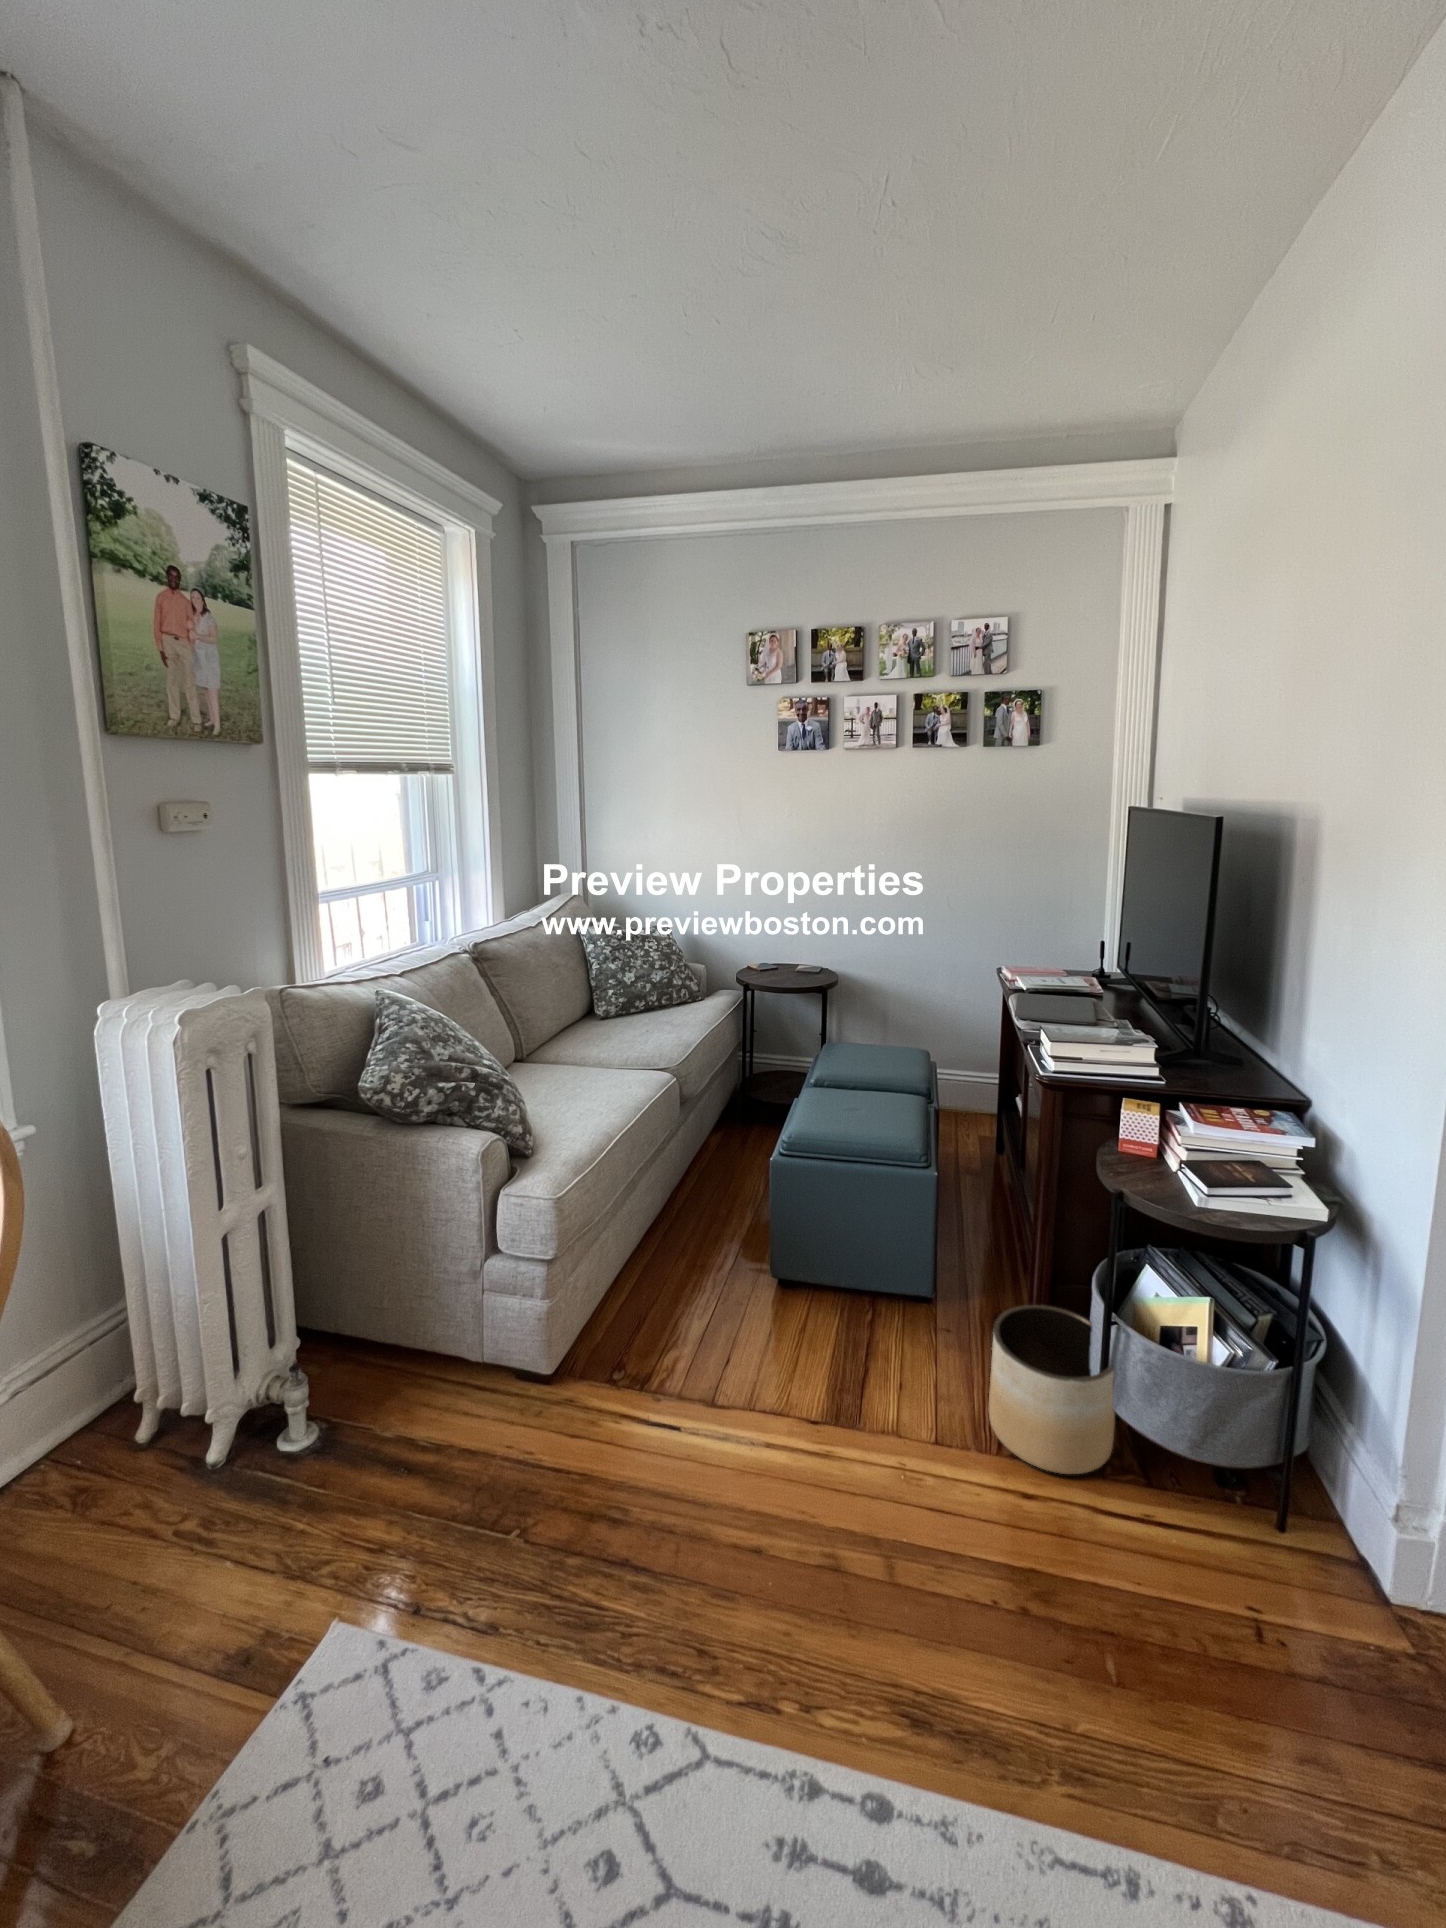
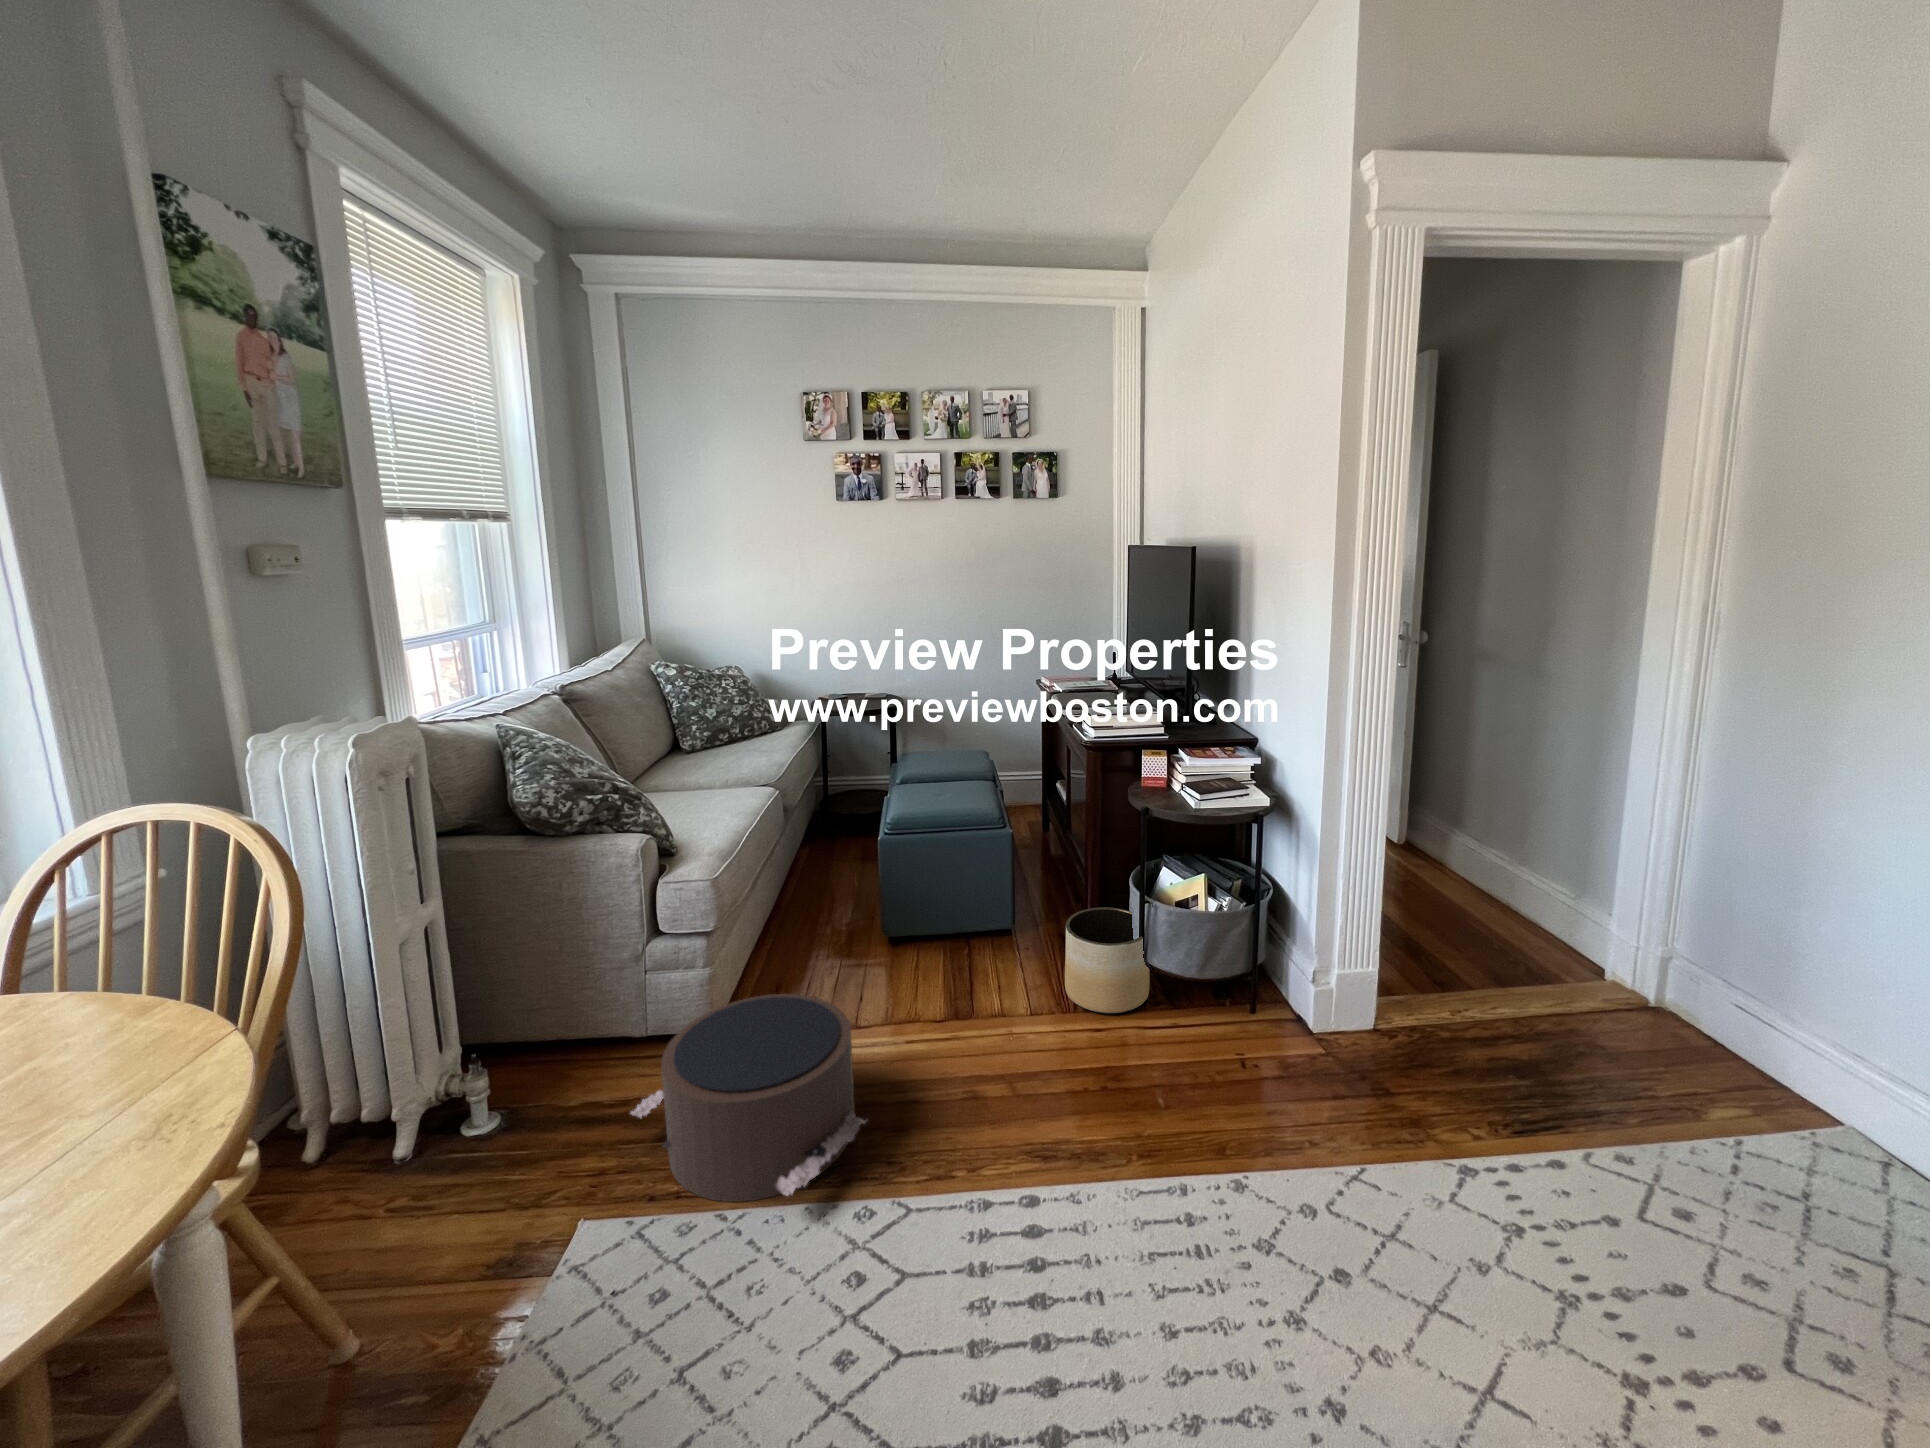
pouf: none [421,1358,678,1688] -> present [631,994,867,1202]

